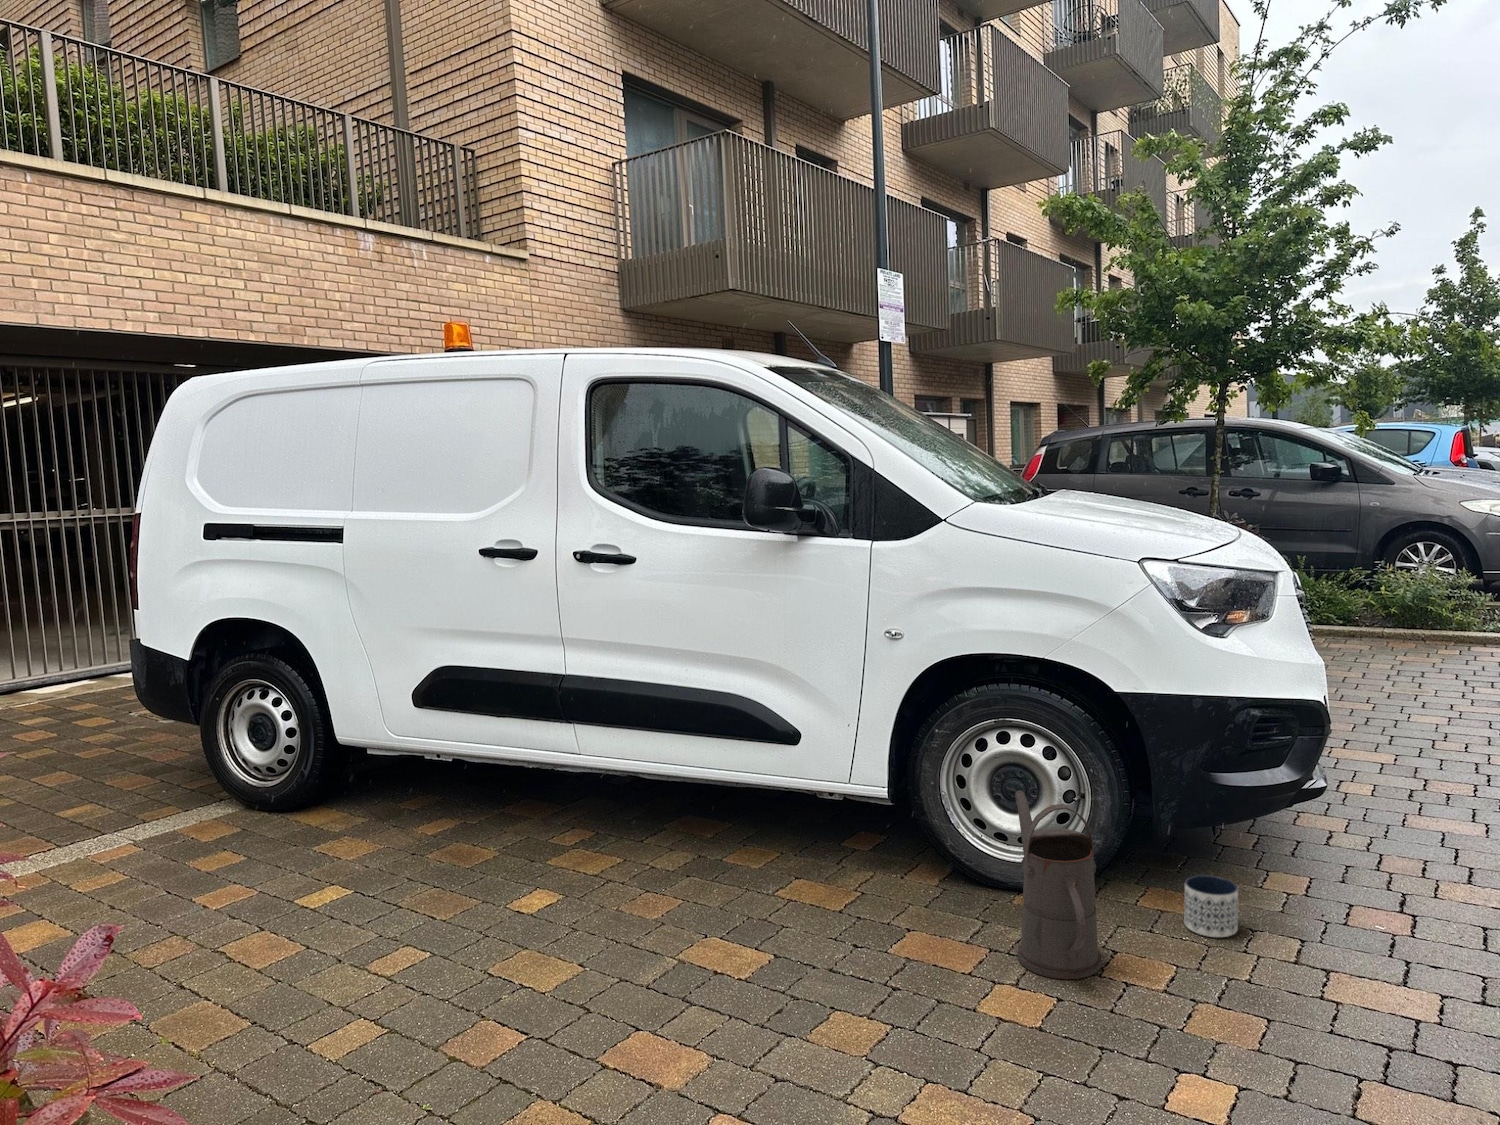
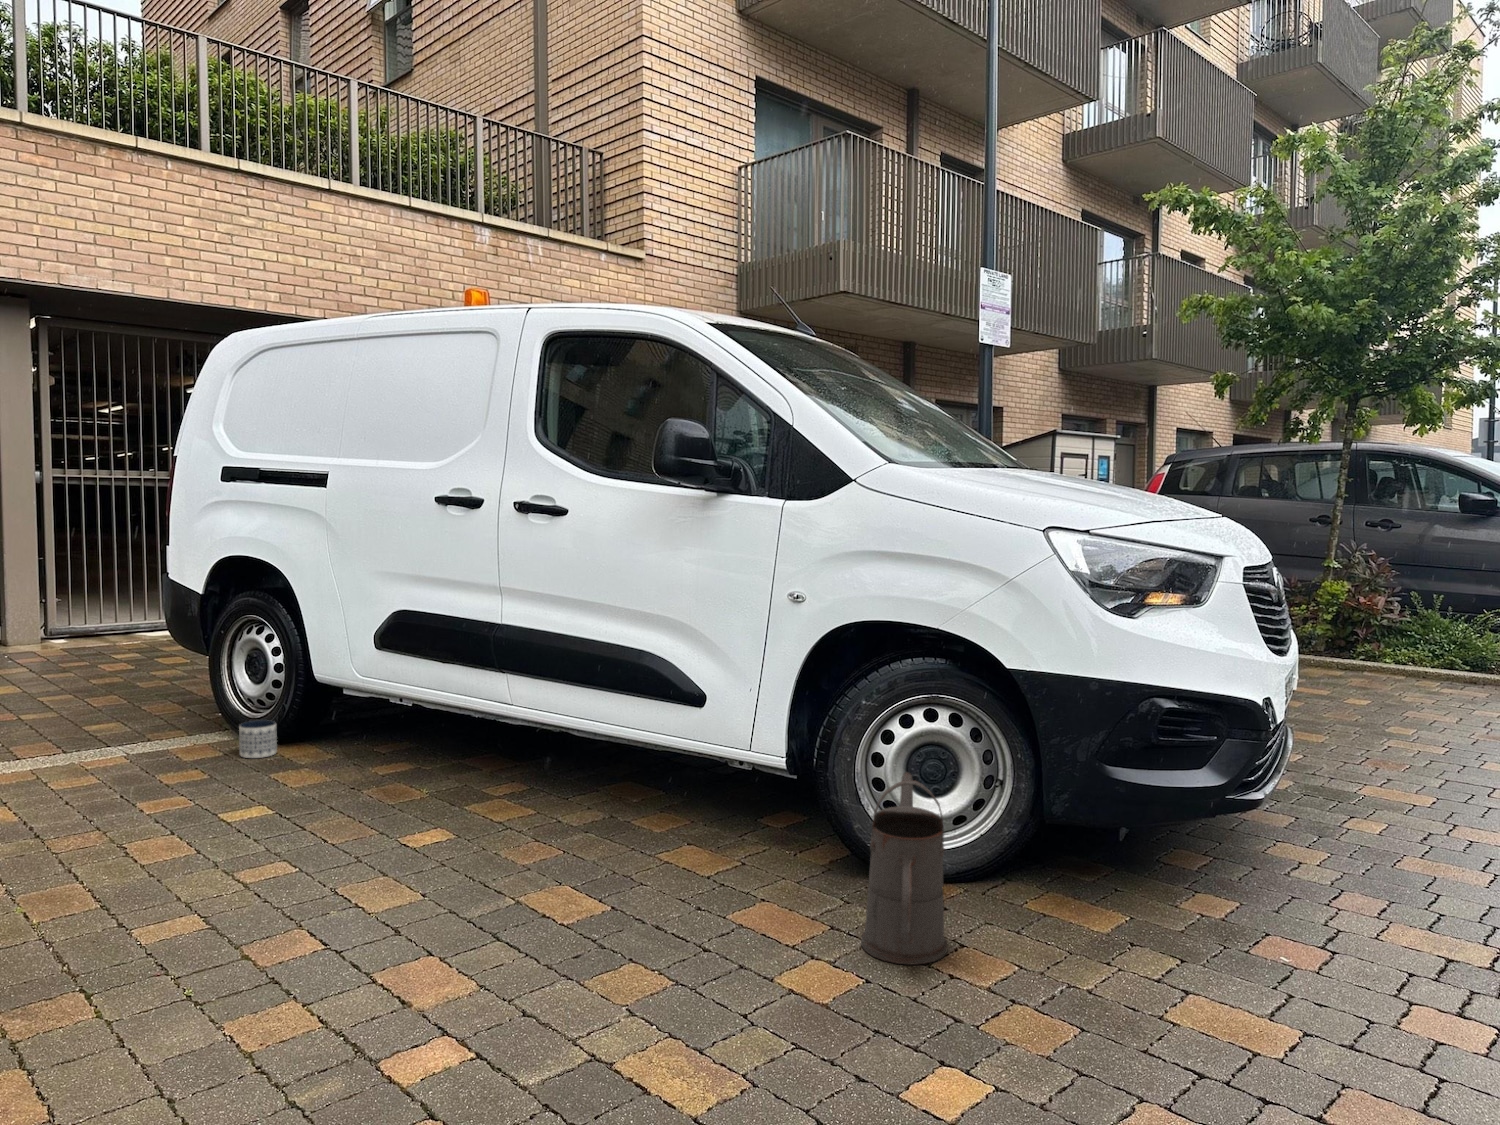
planter: present [1185,875,1238,937] -> present [239,720,277,758]

